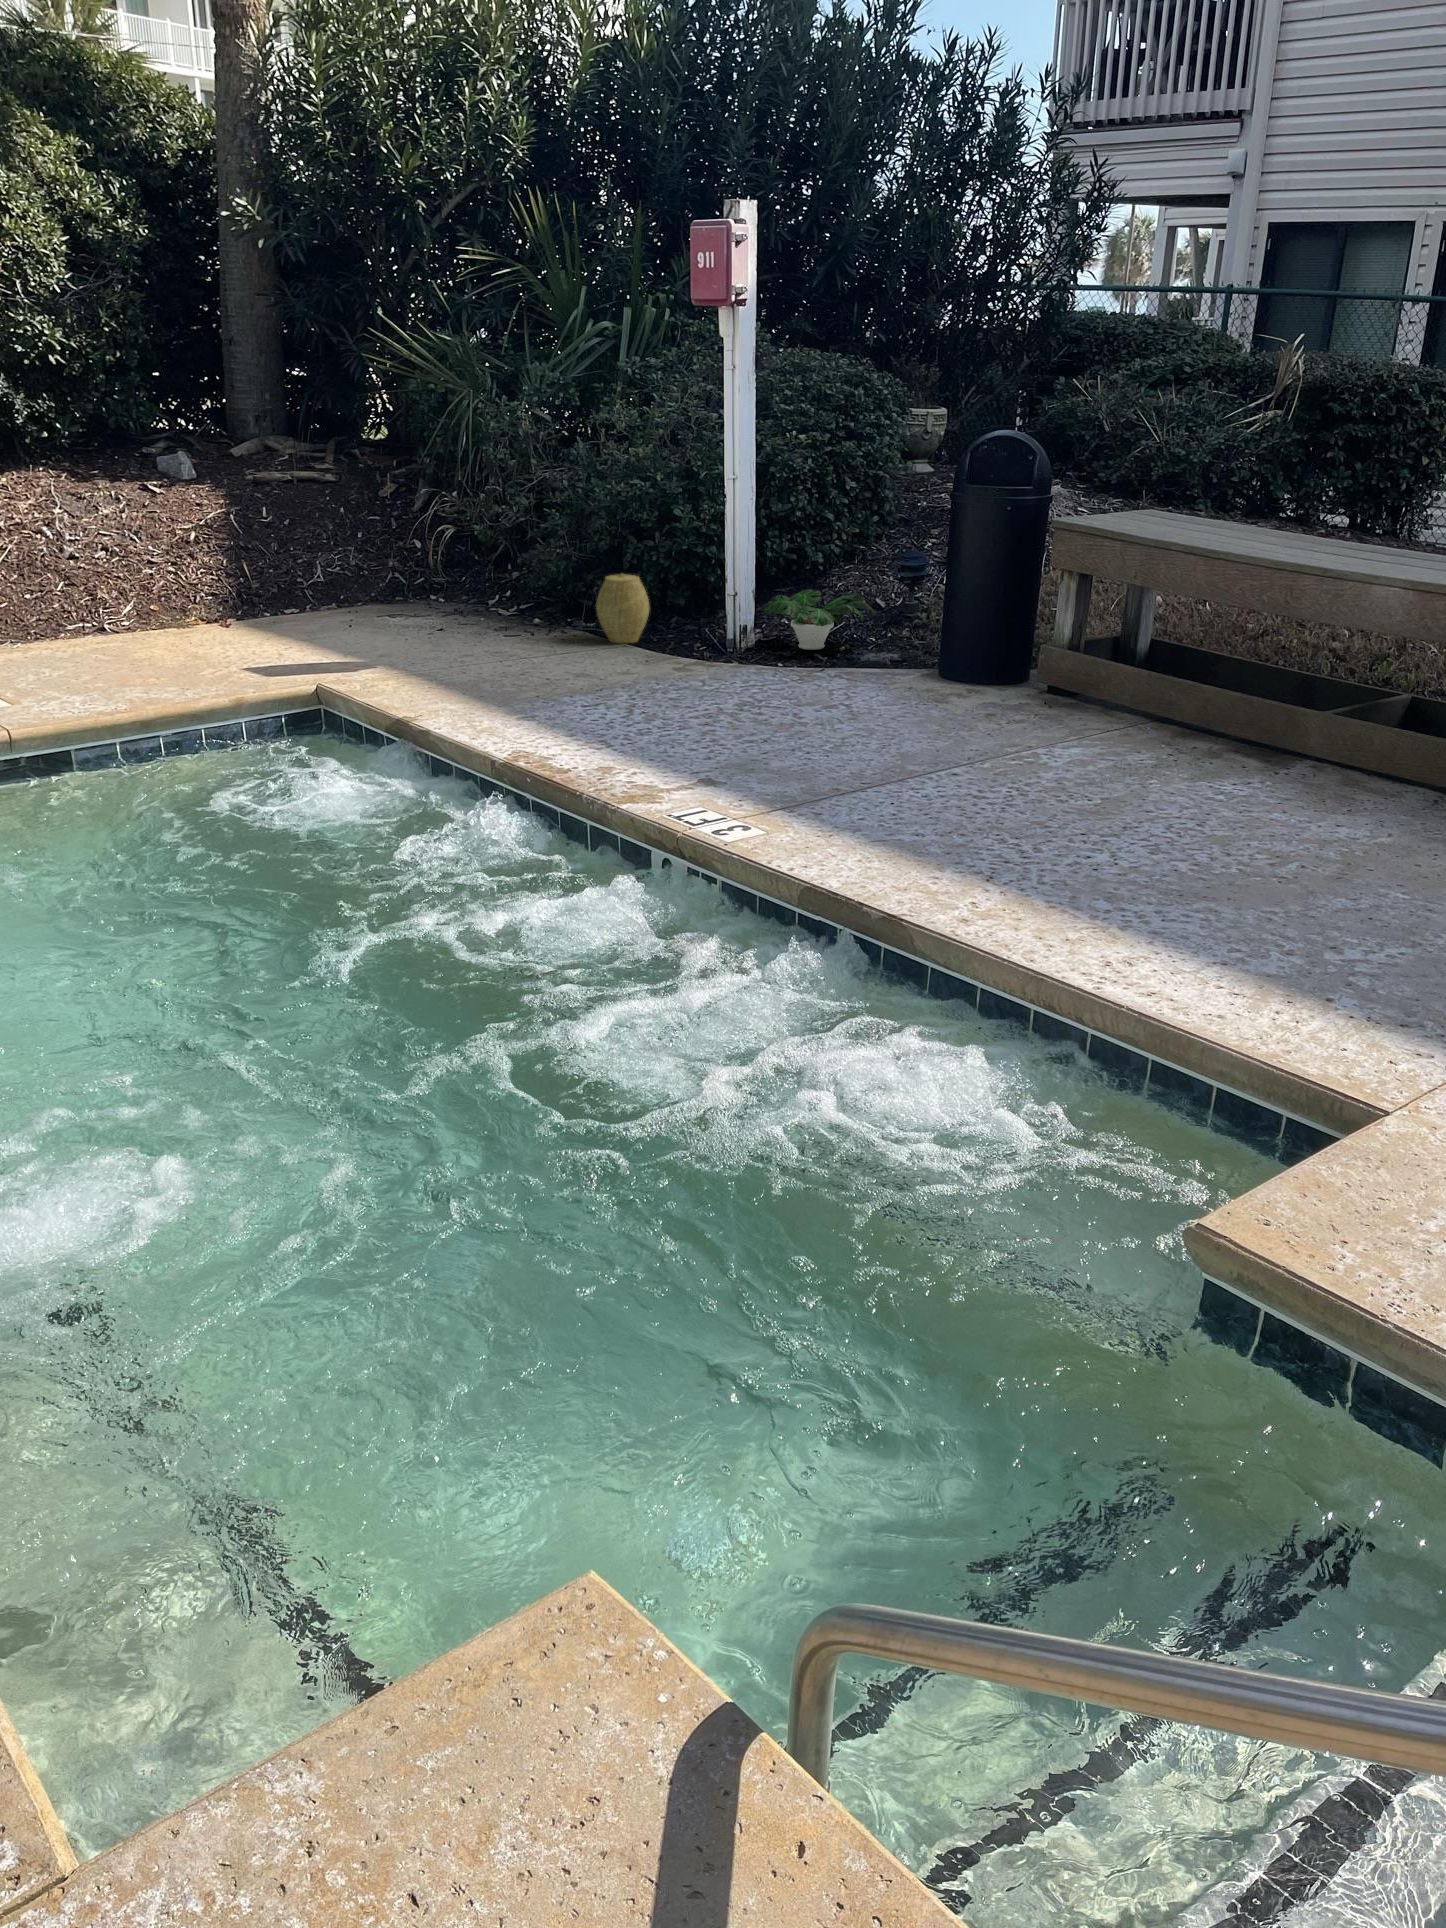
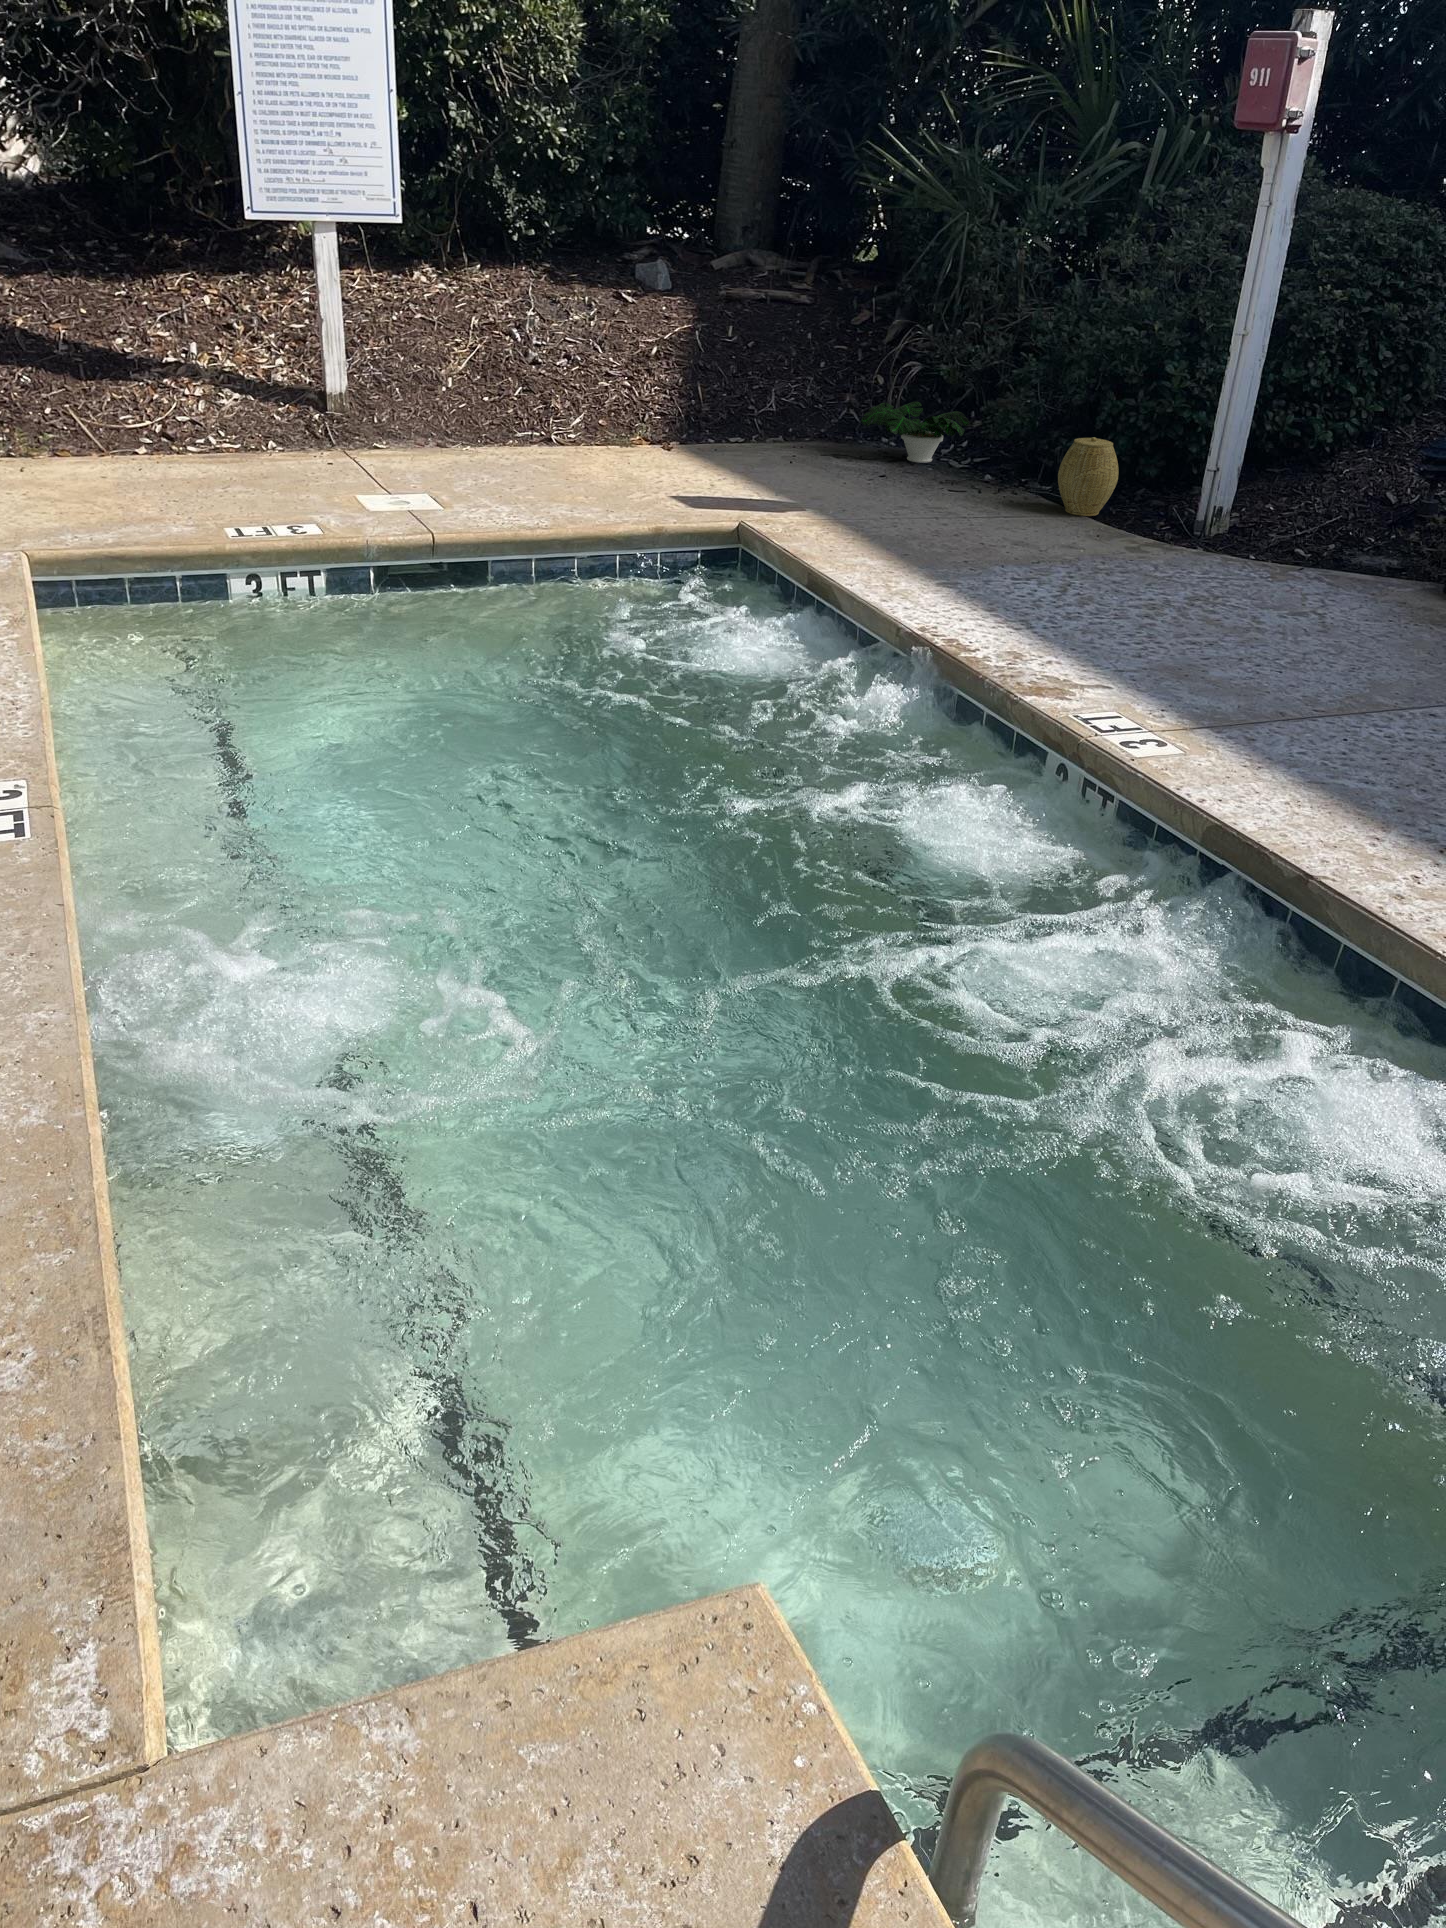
potted plant: present [763,589,877,650] -> present [861,402,969,463]

